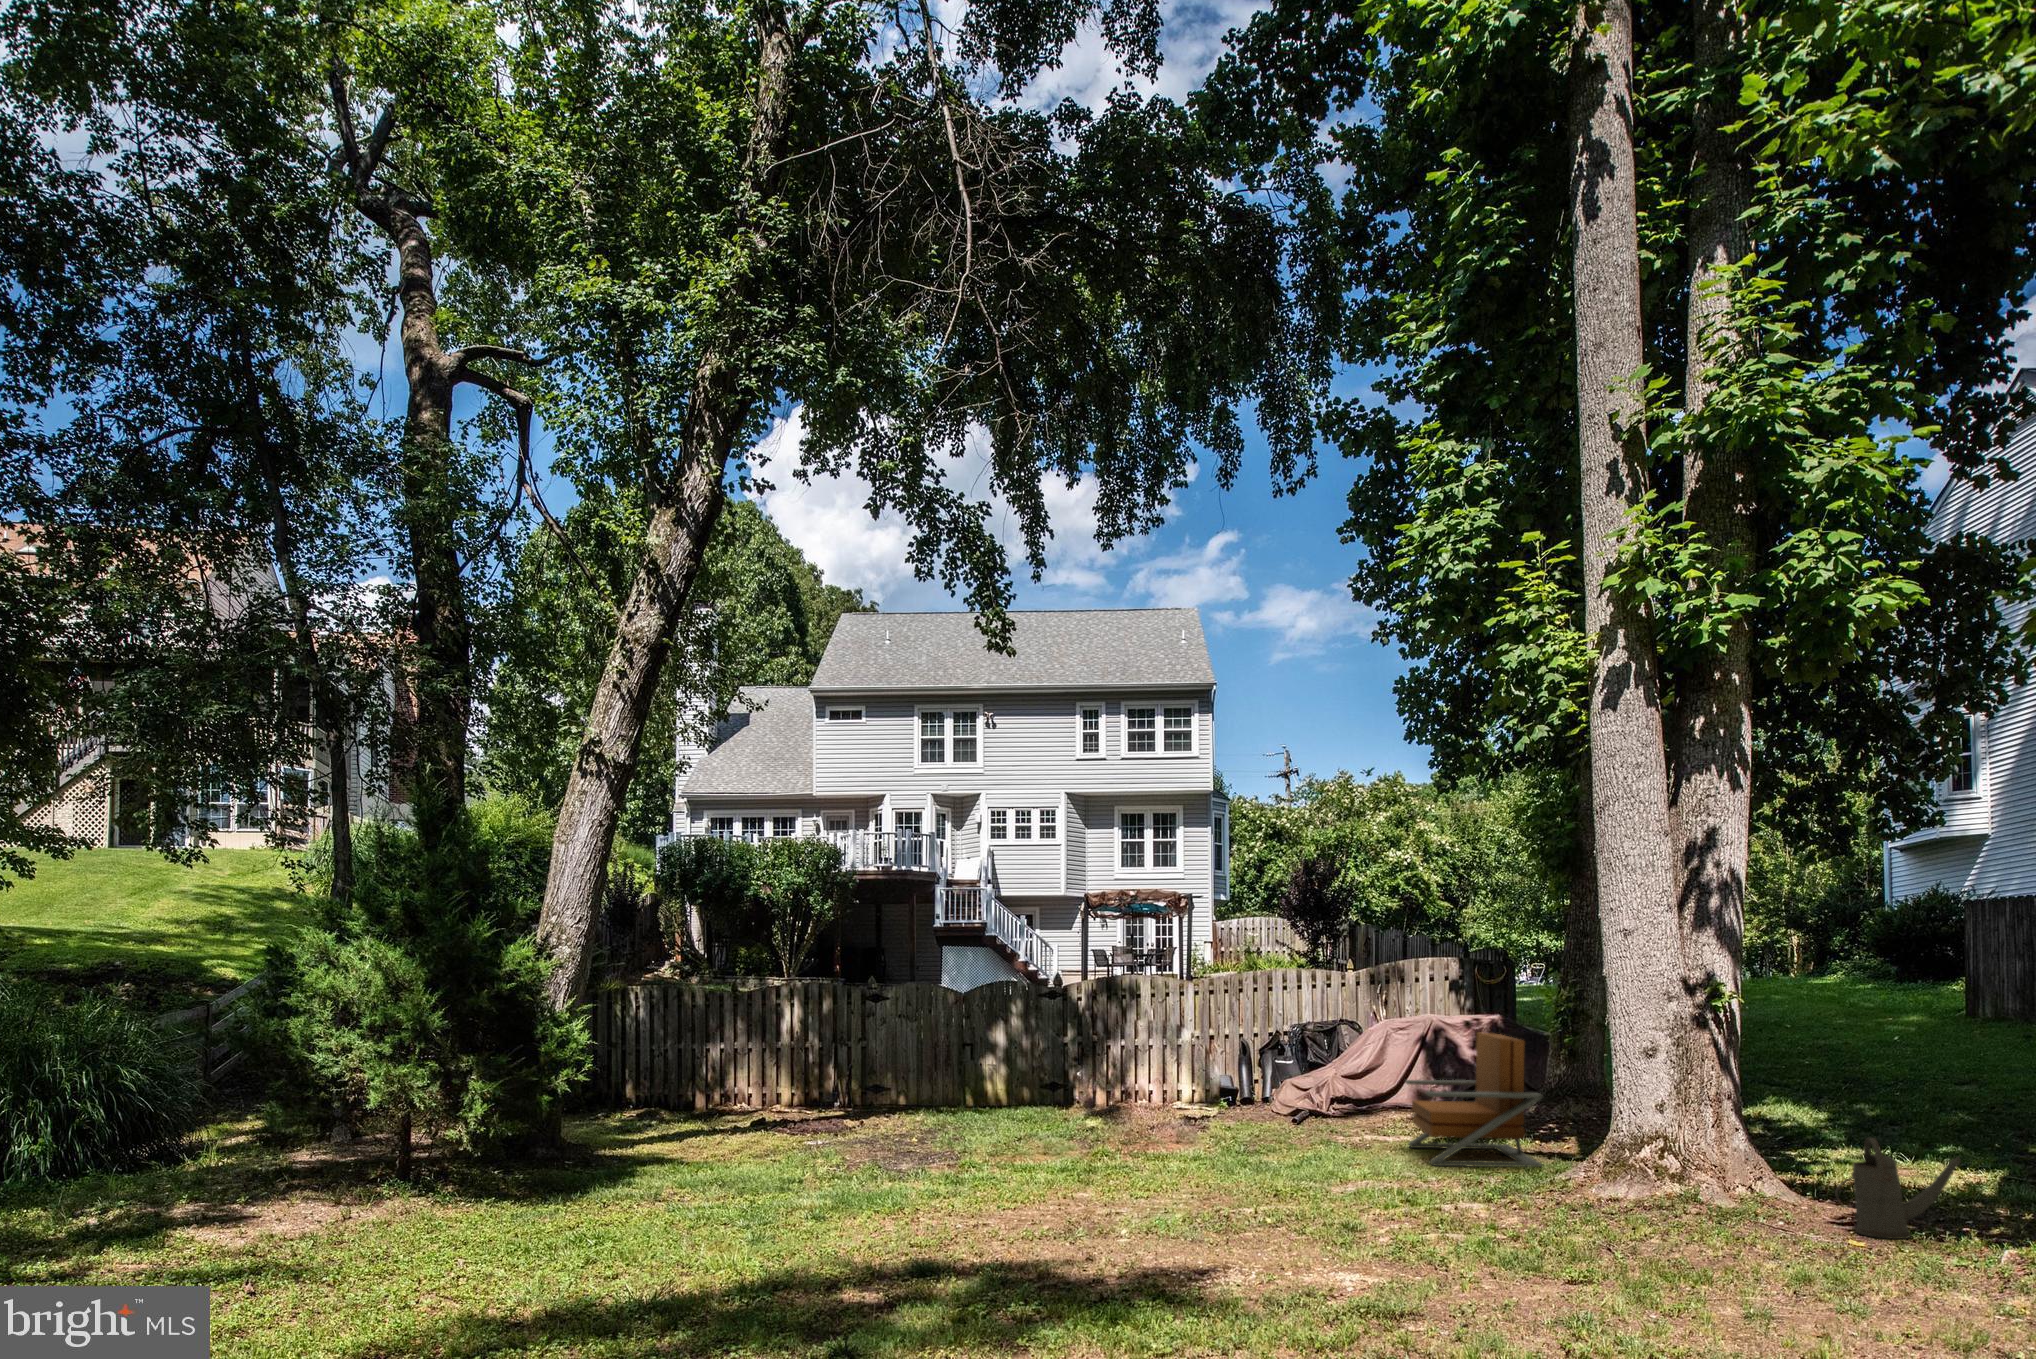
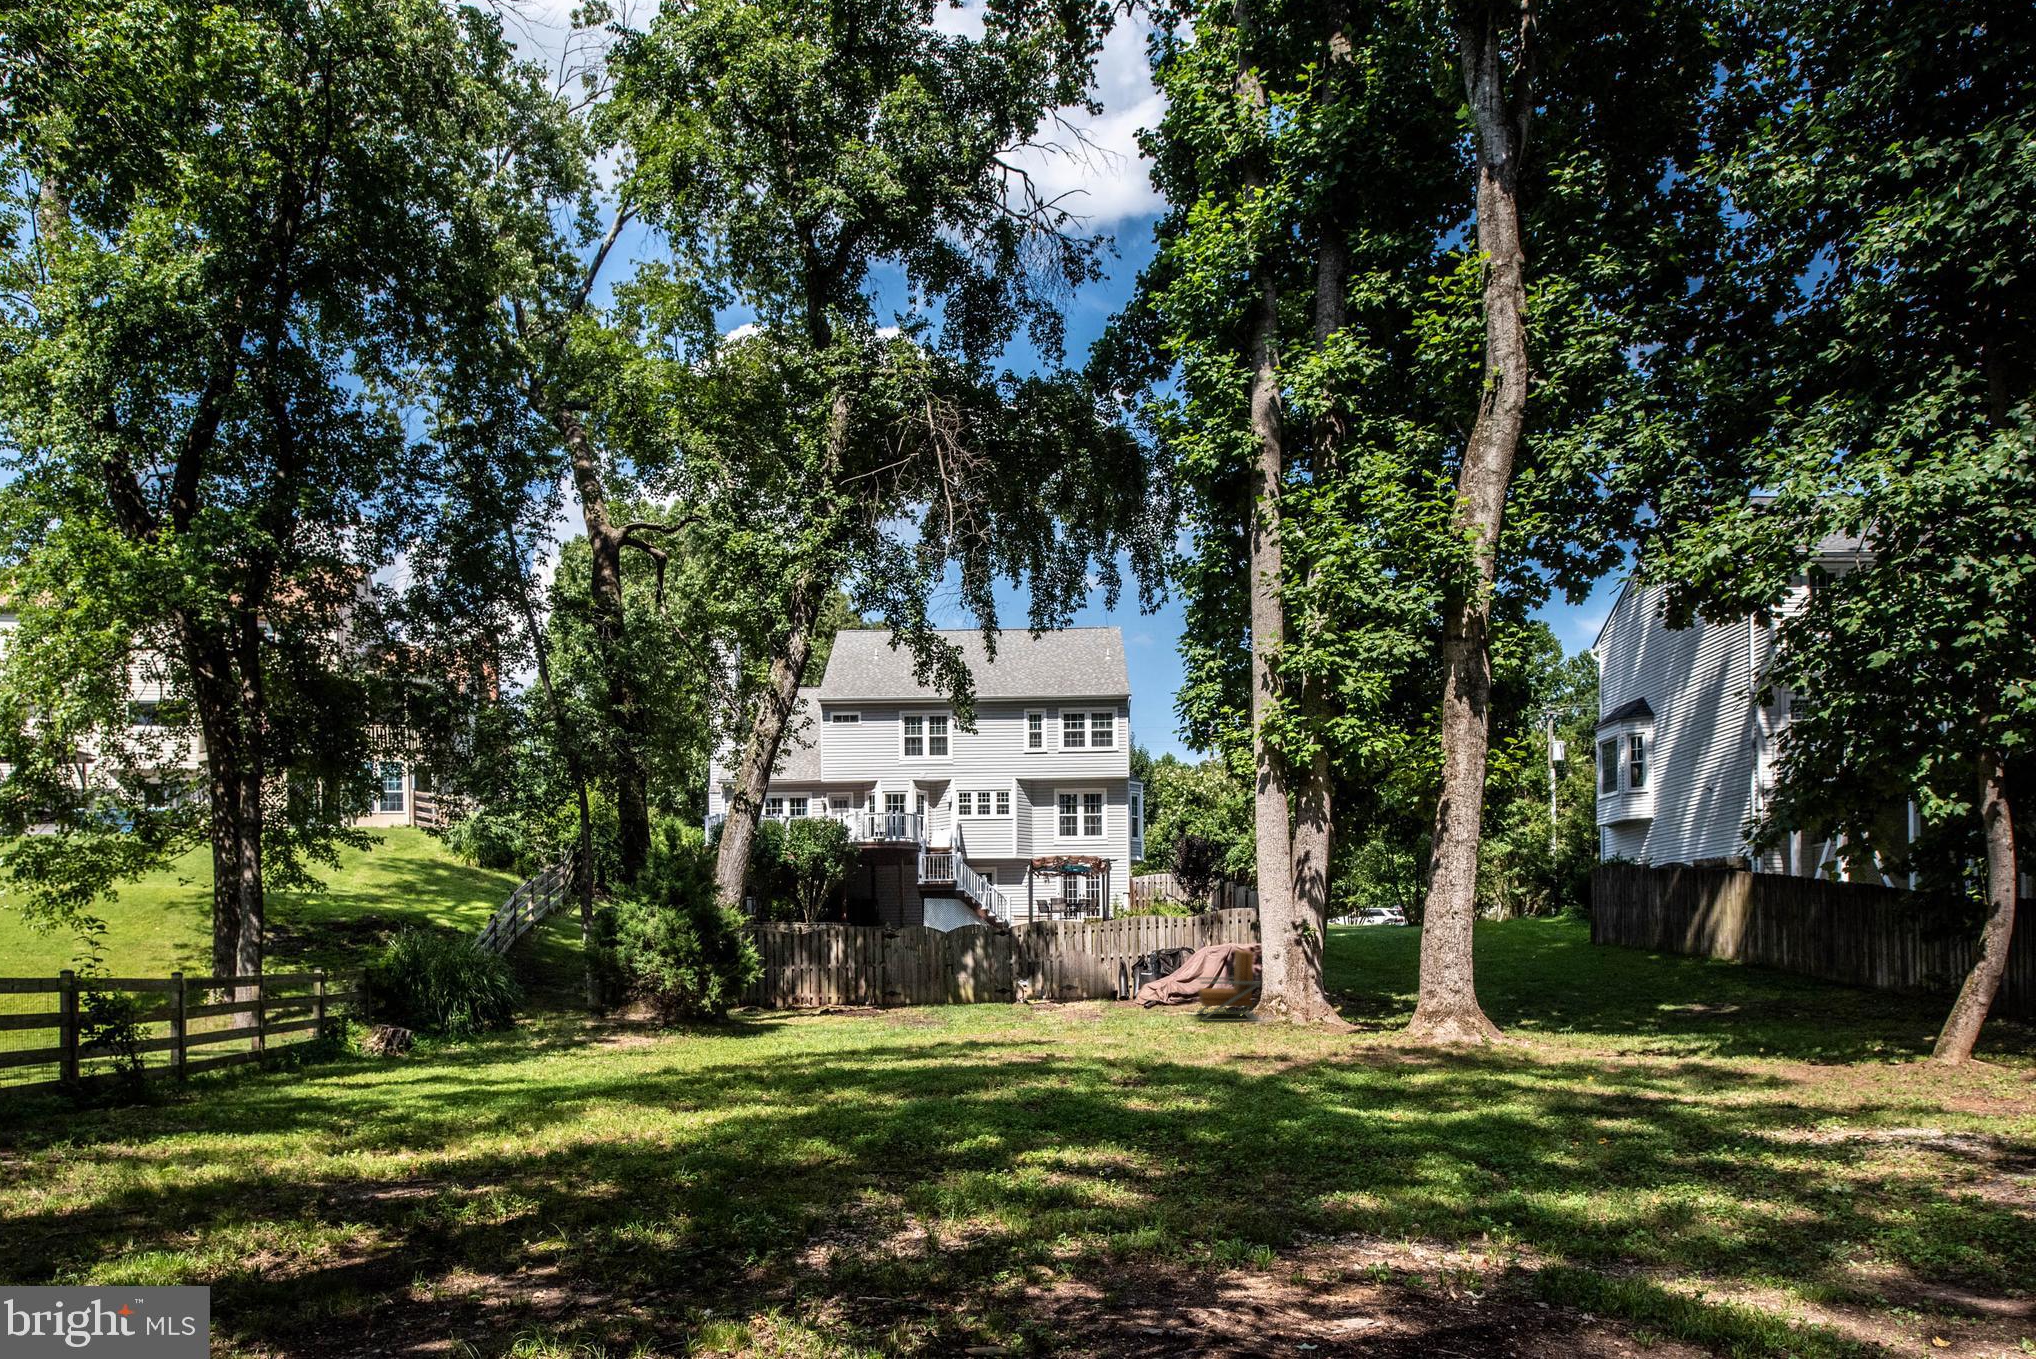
watering can: present [1835,1138,1961,1239] -> none [1367,995,1423,1041]

